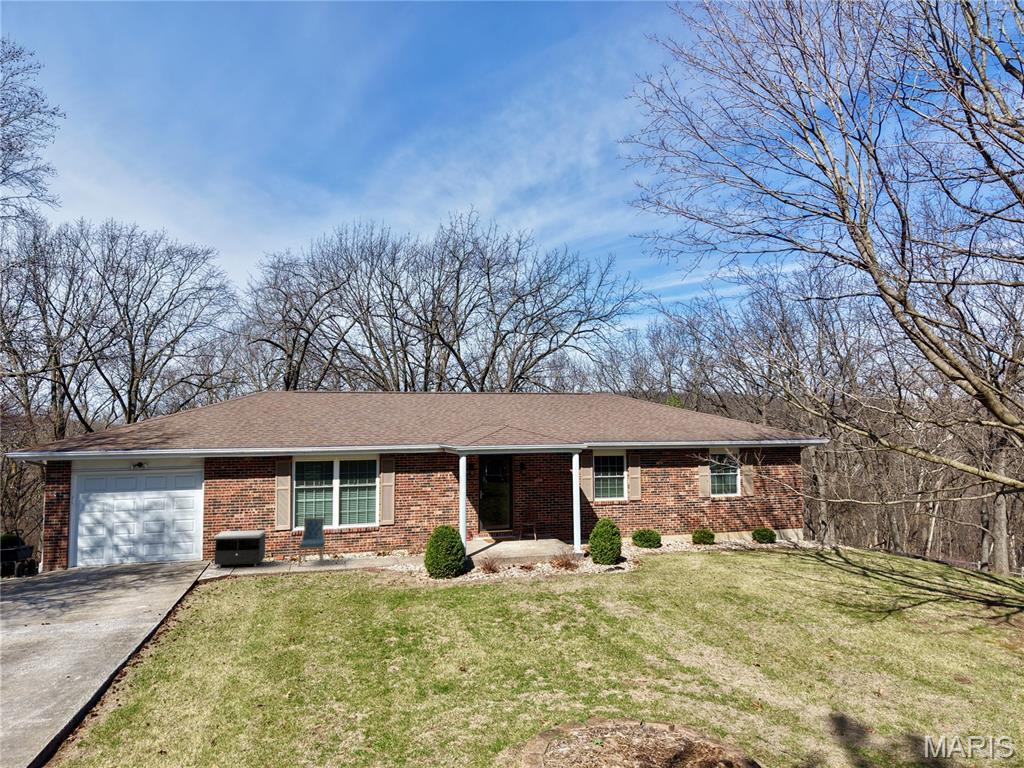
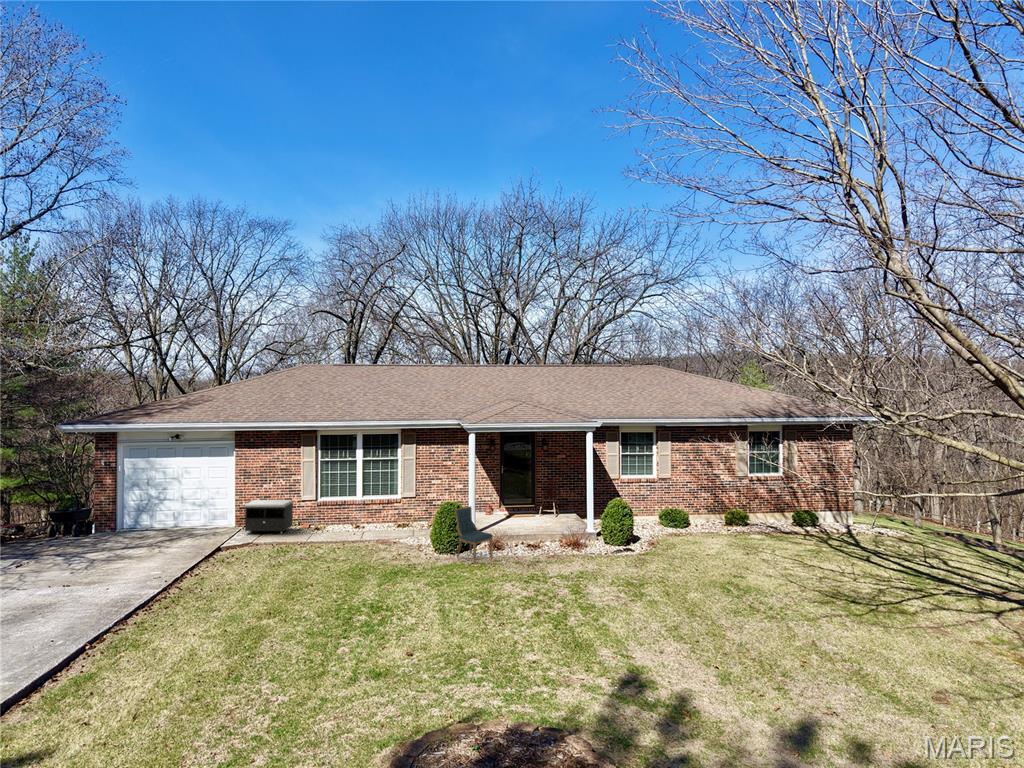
chair: present [298,518,325,566] -> present [455,507,493,563]

